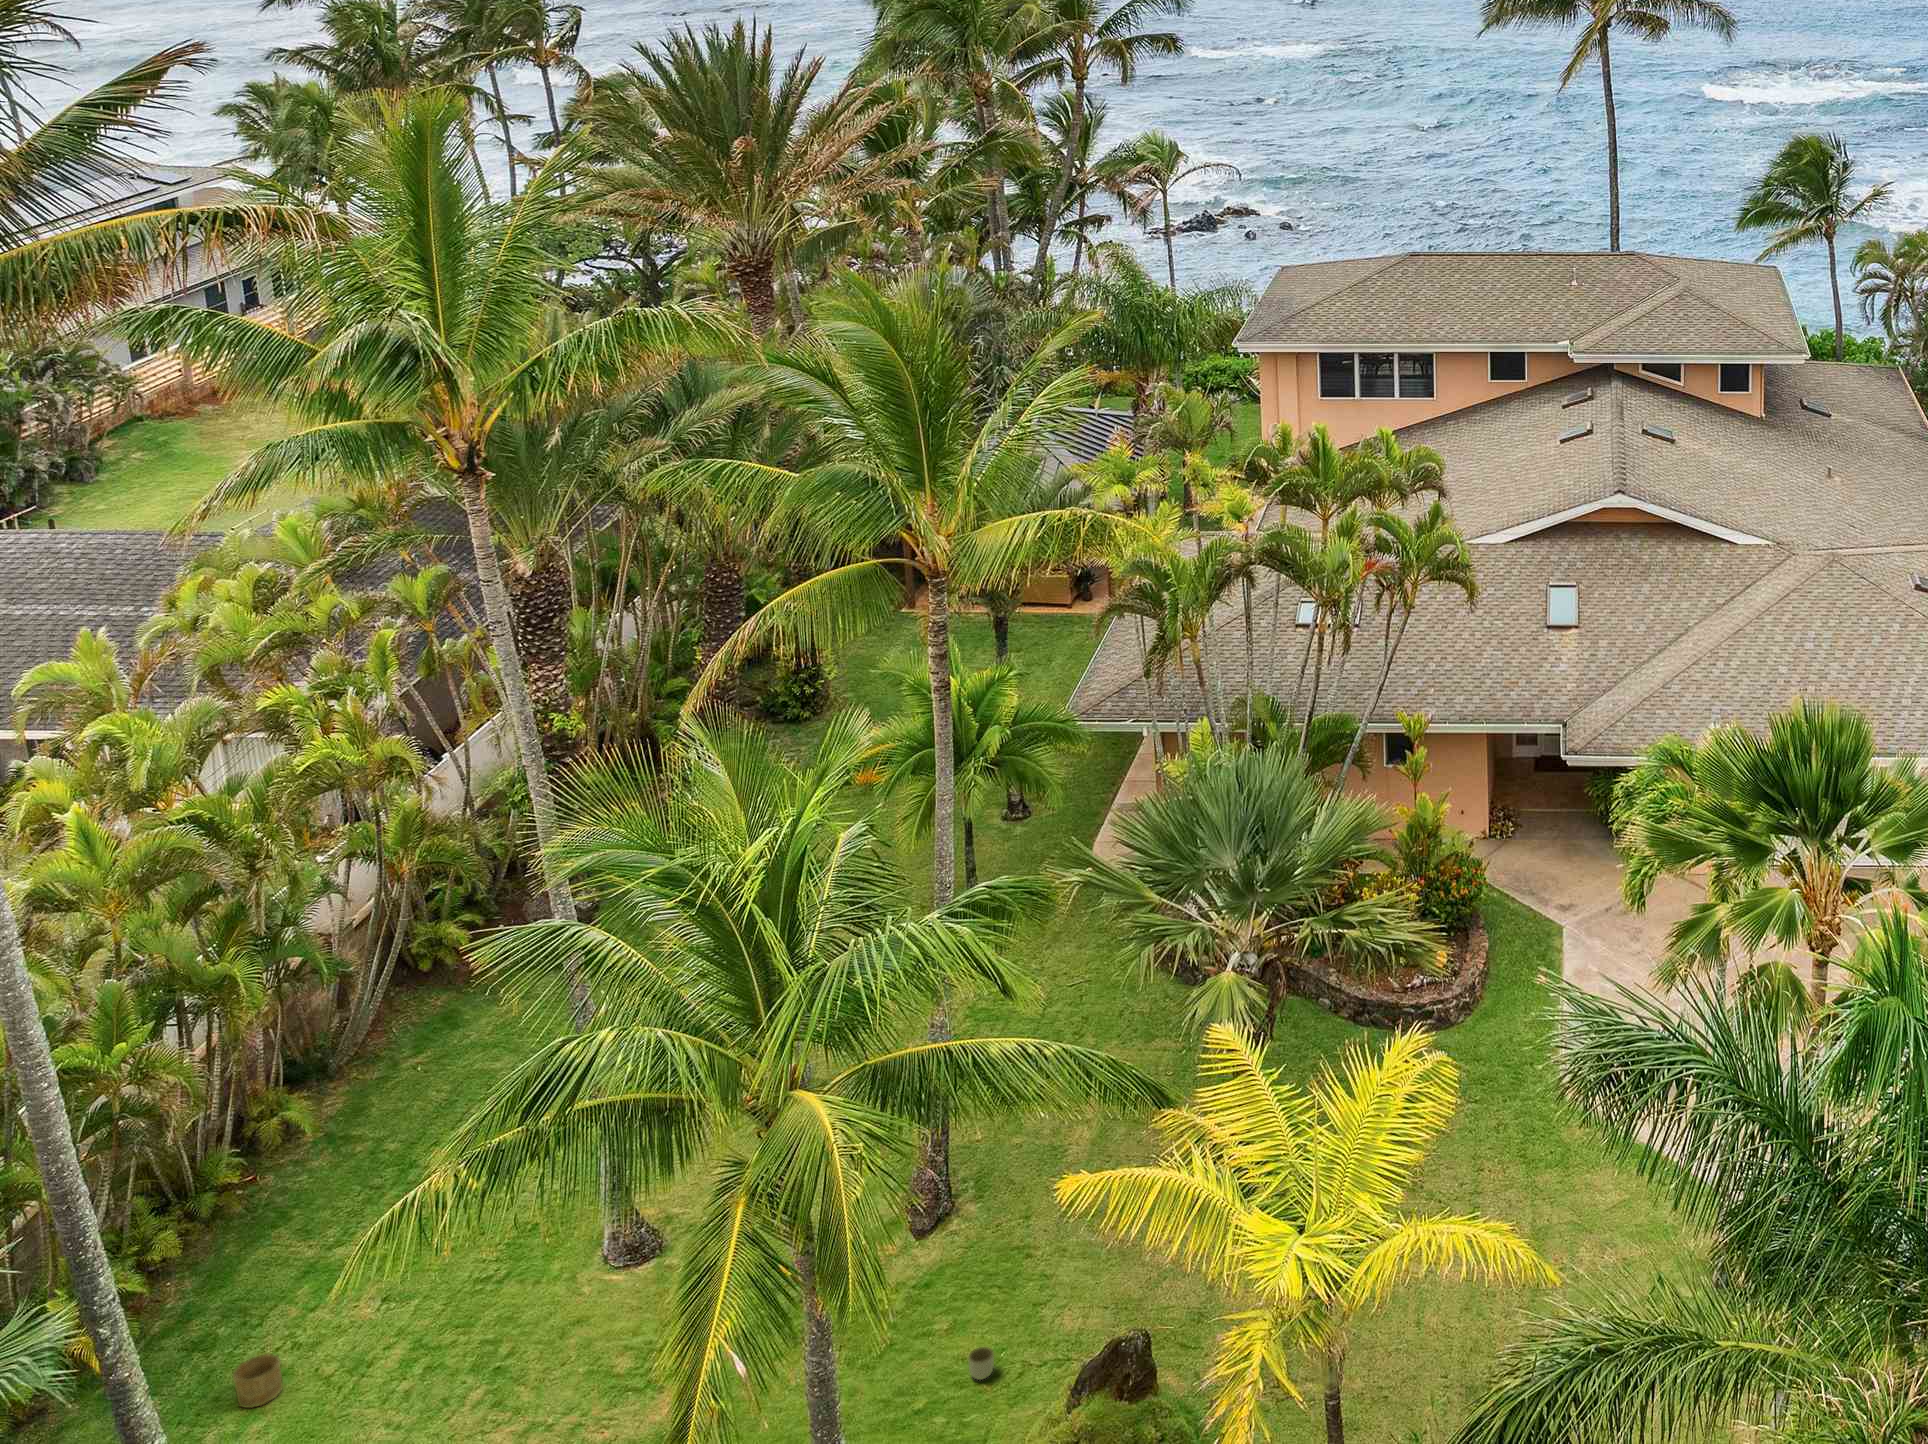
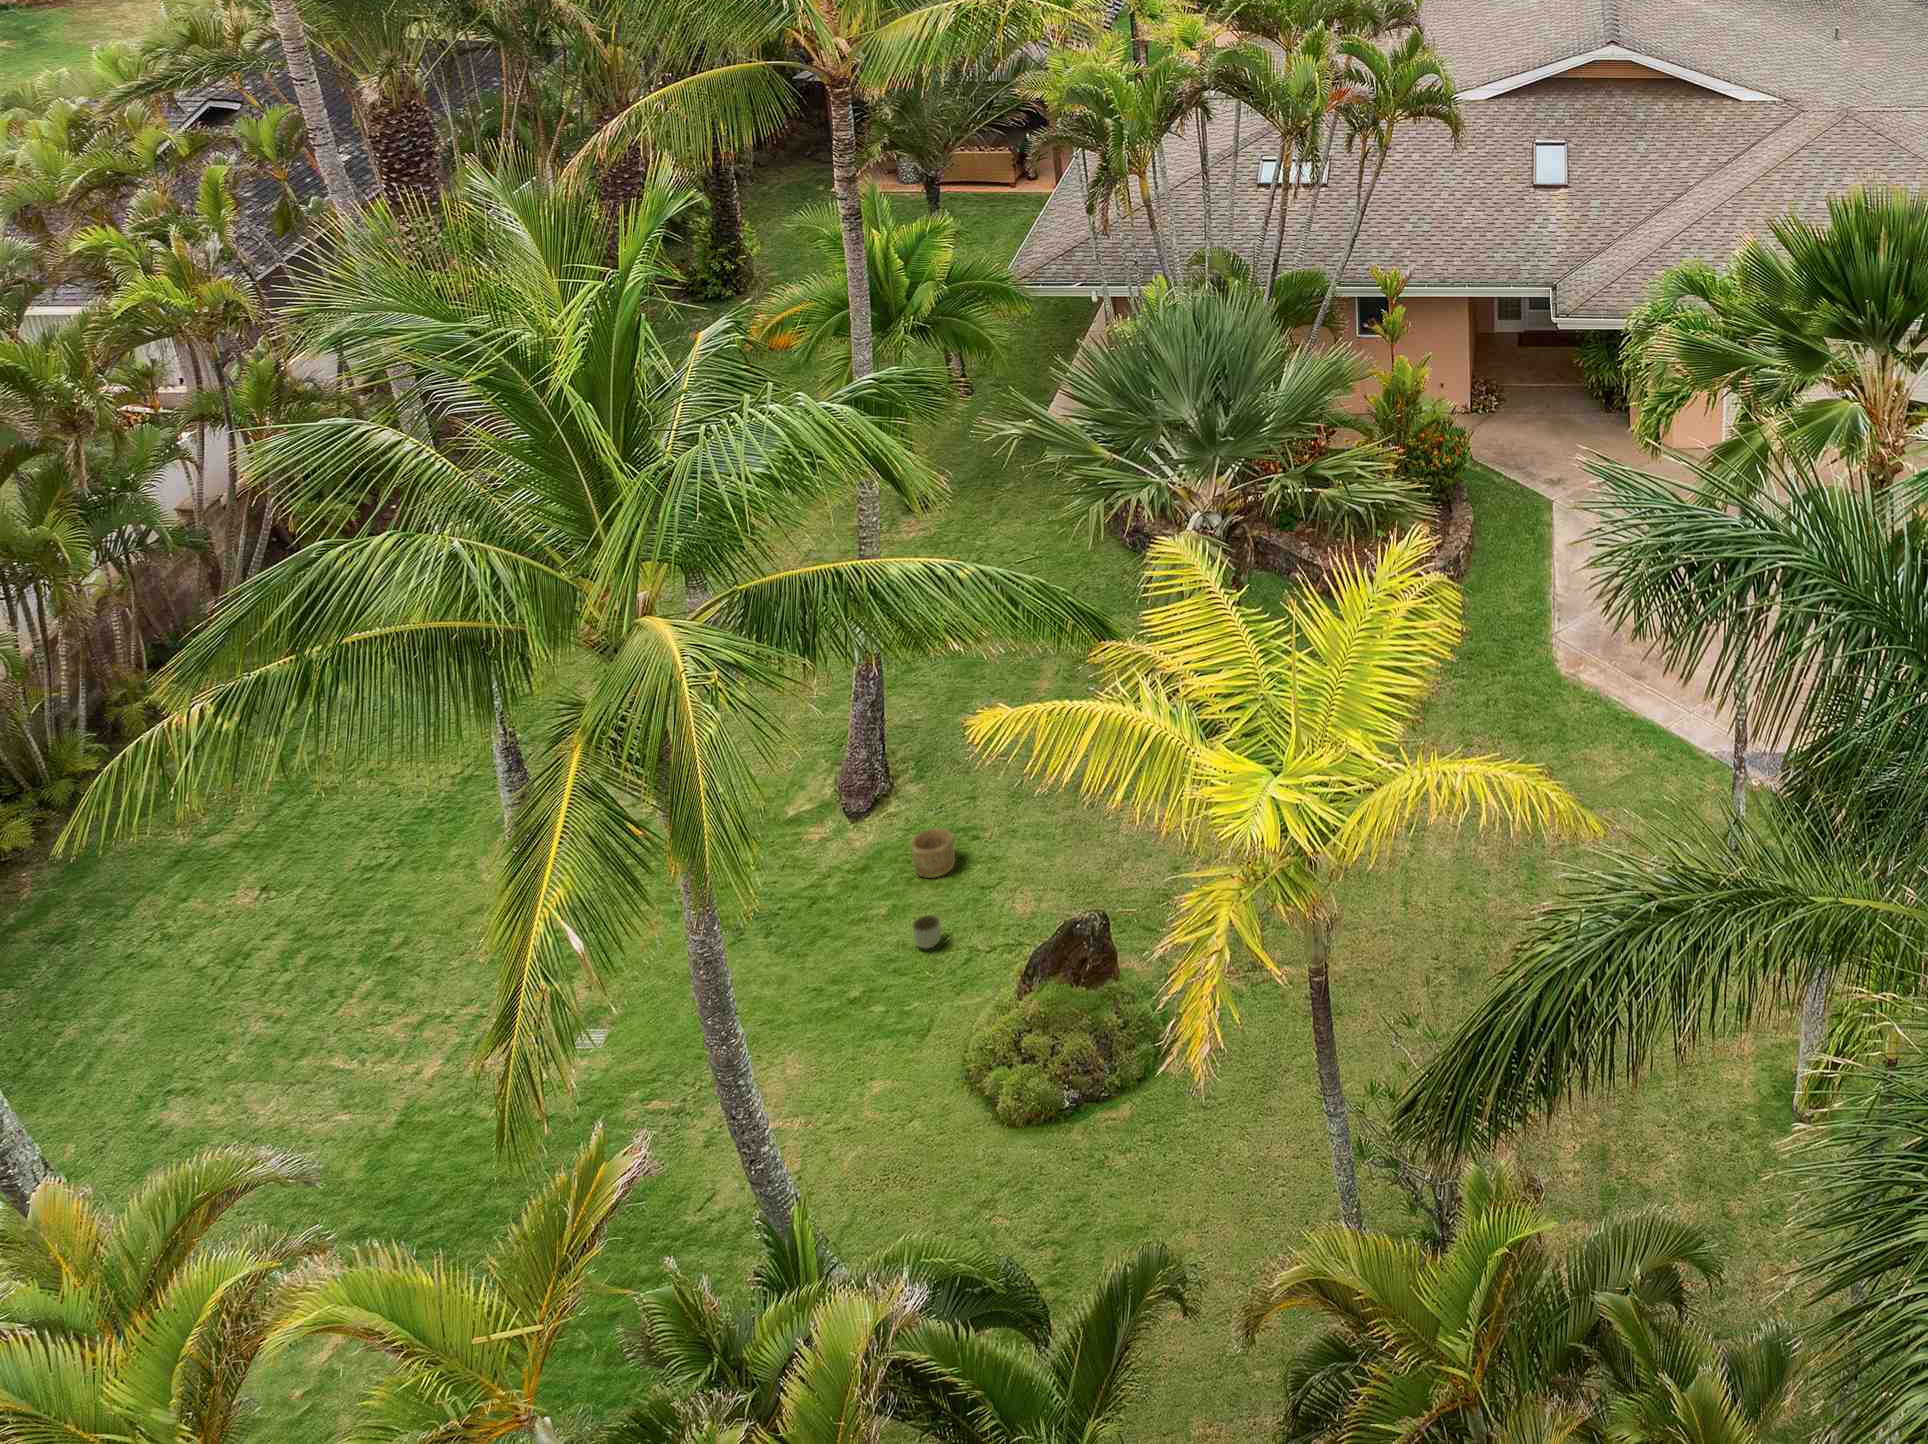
wooden bucket: present [233,1354,282,1408] -> present [910,828,955,878]

